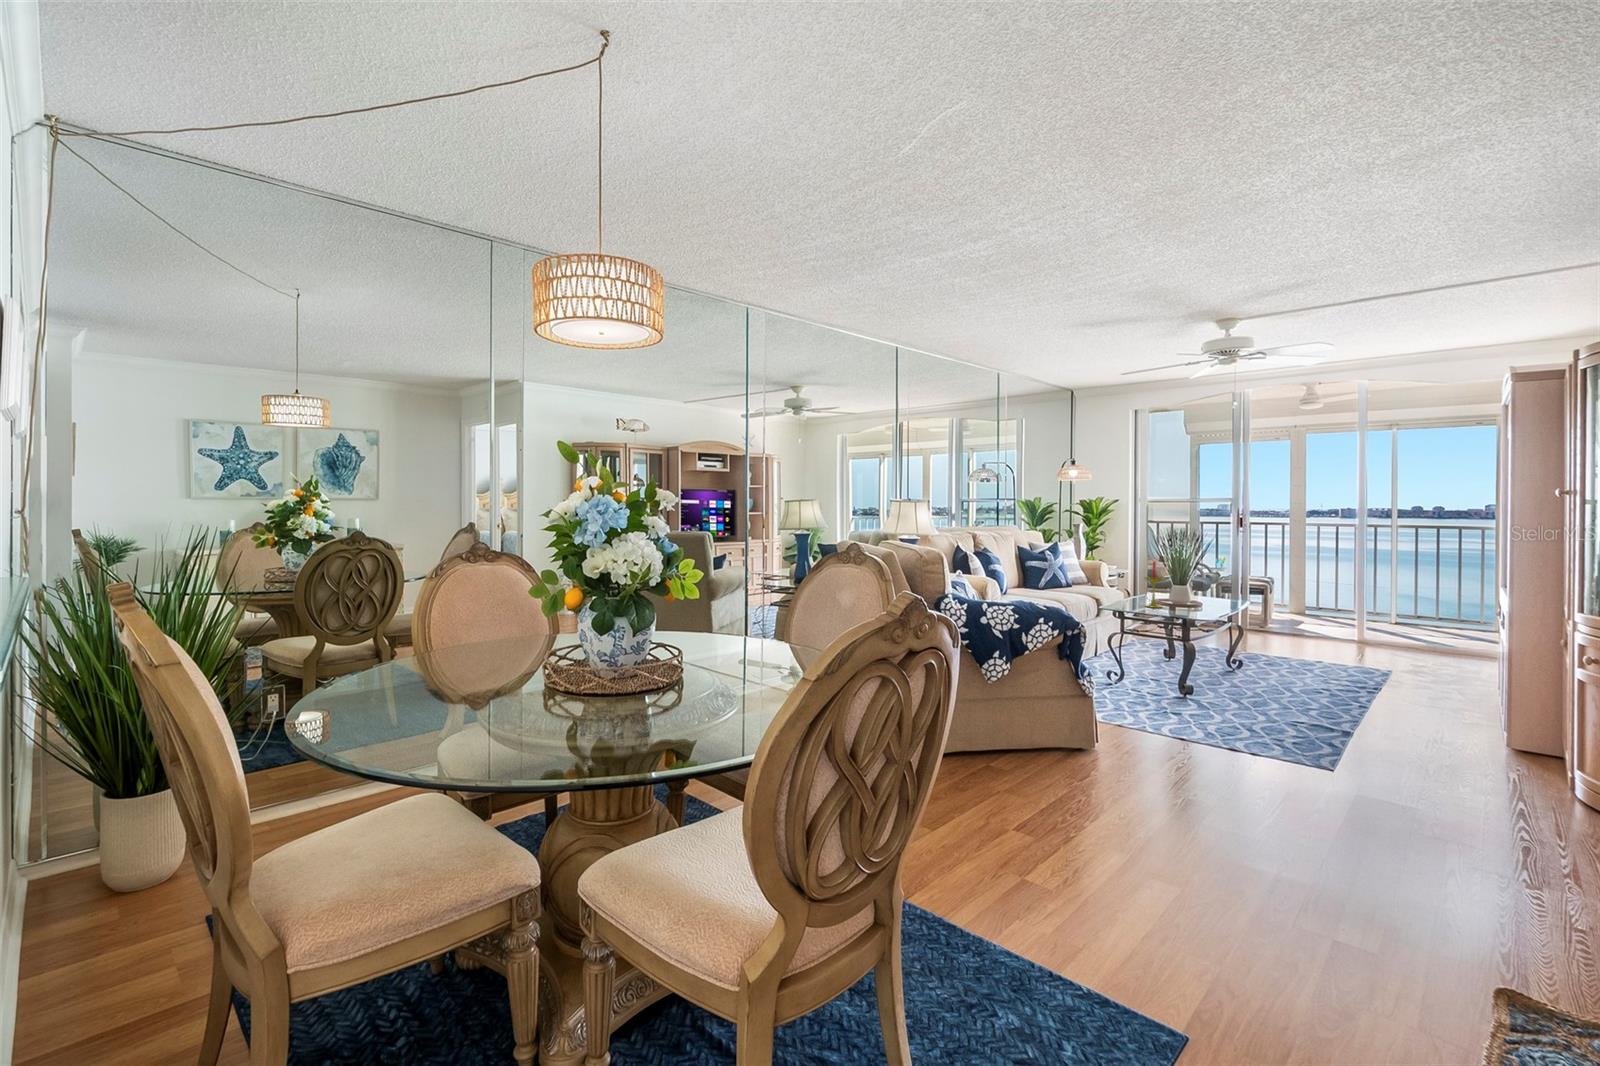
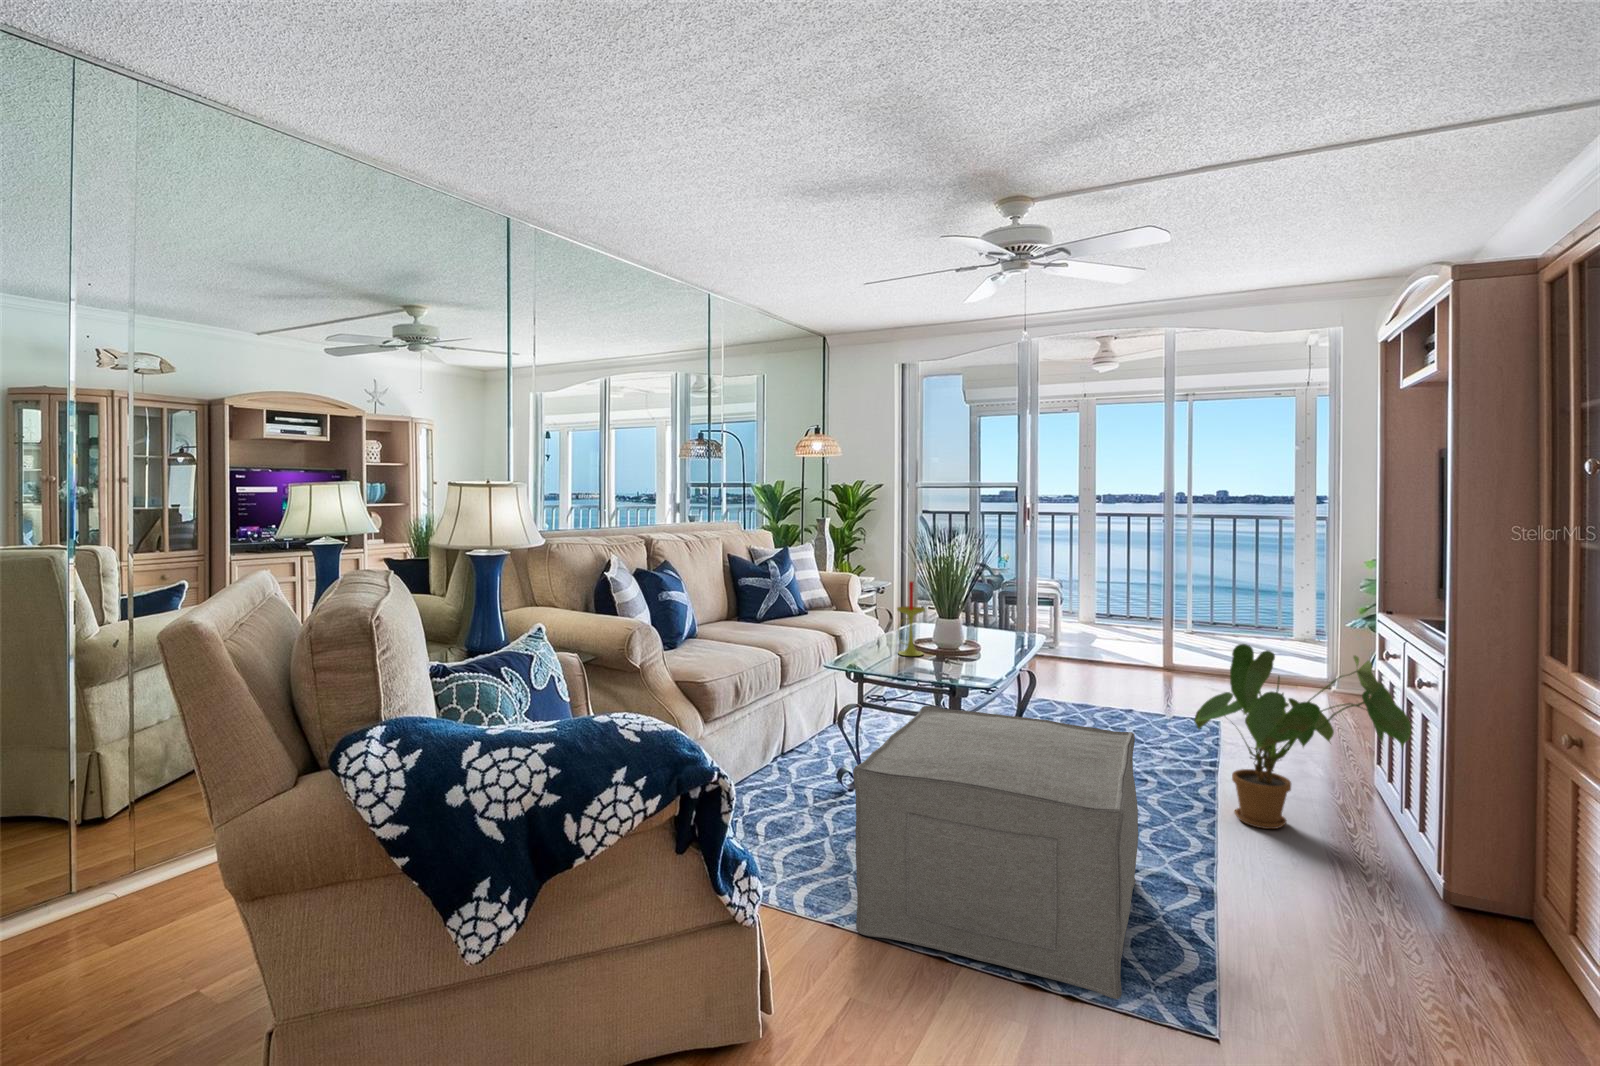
house plant: none [1352,600,1494,717] -> present [1194,644,1411,829]
ottoman: none [1132,628,1300,756] -> present [853,706,1138,999]

